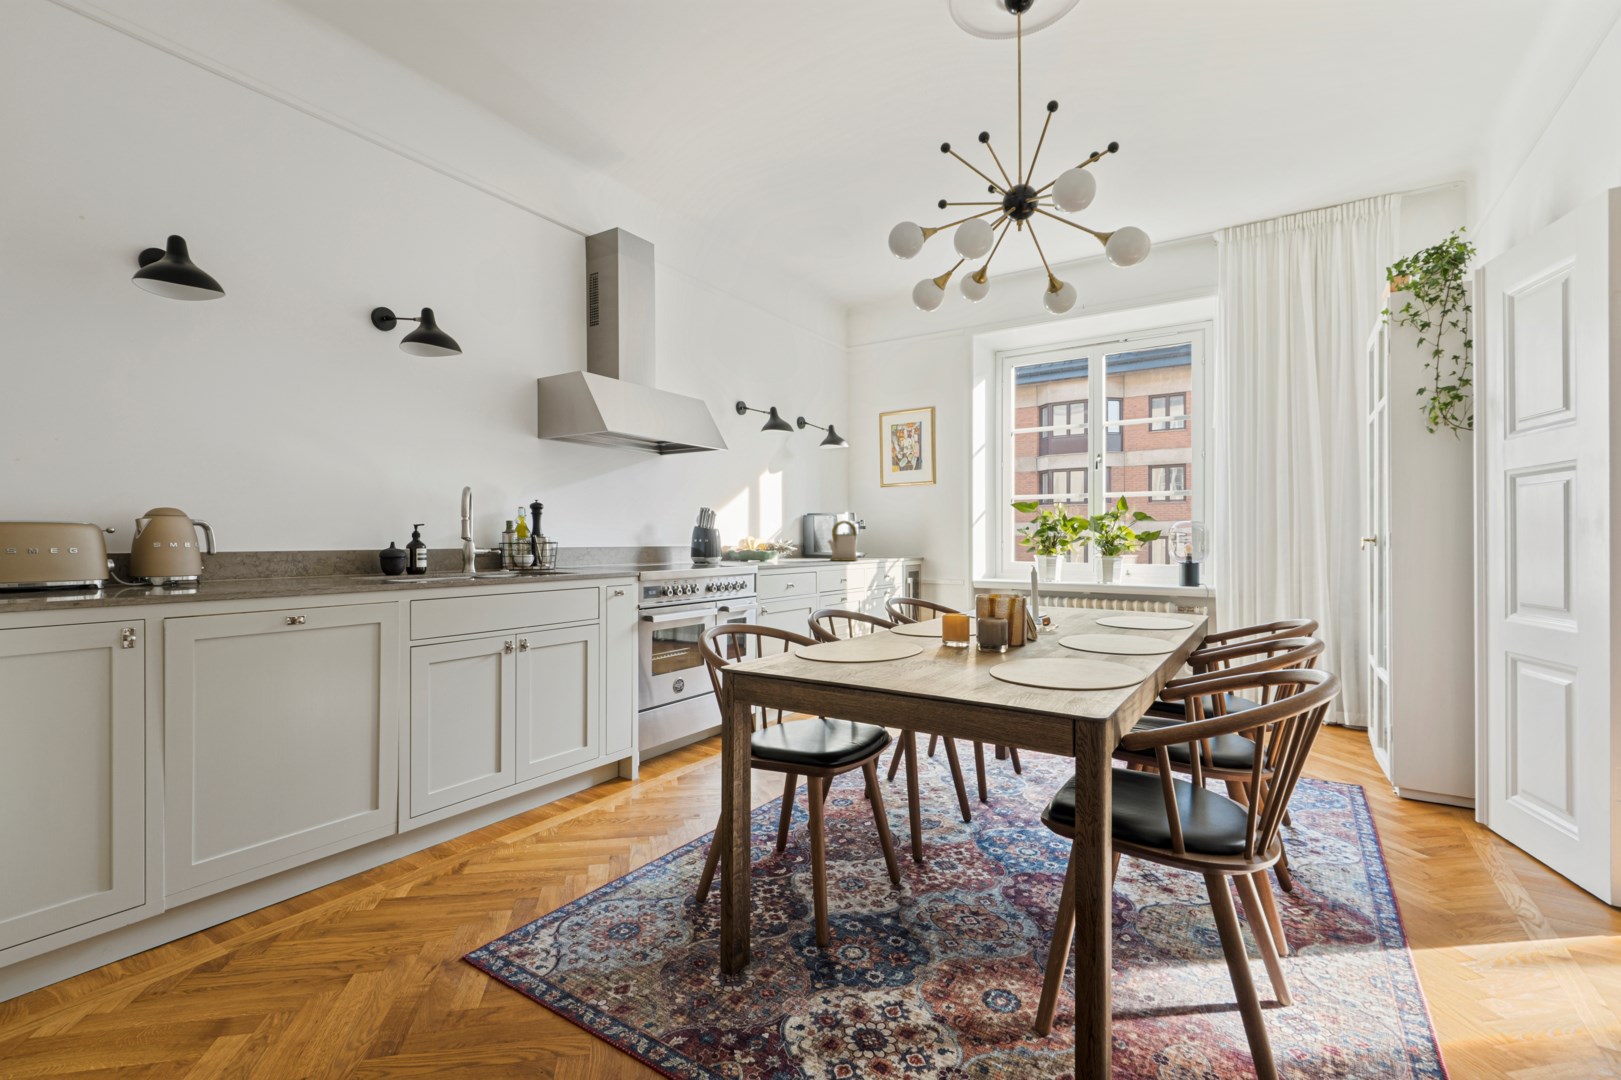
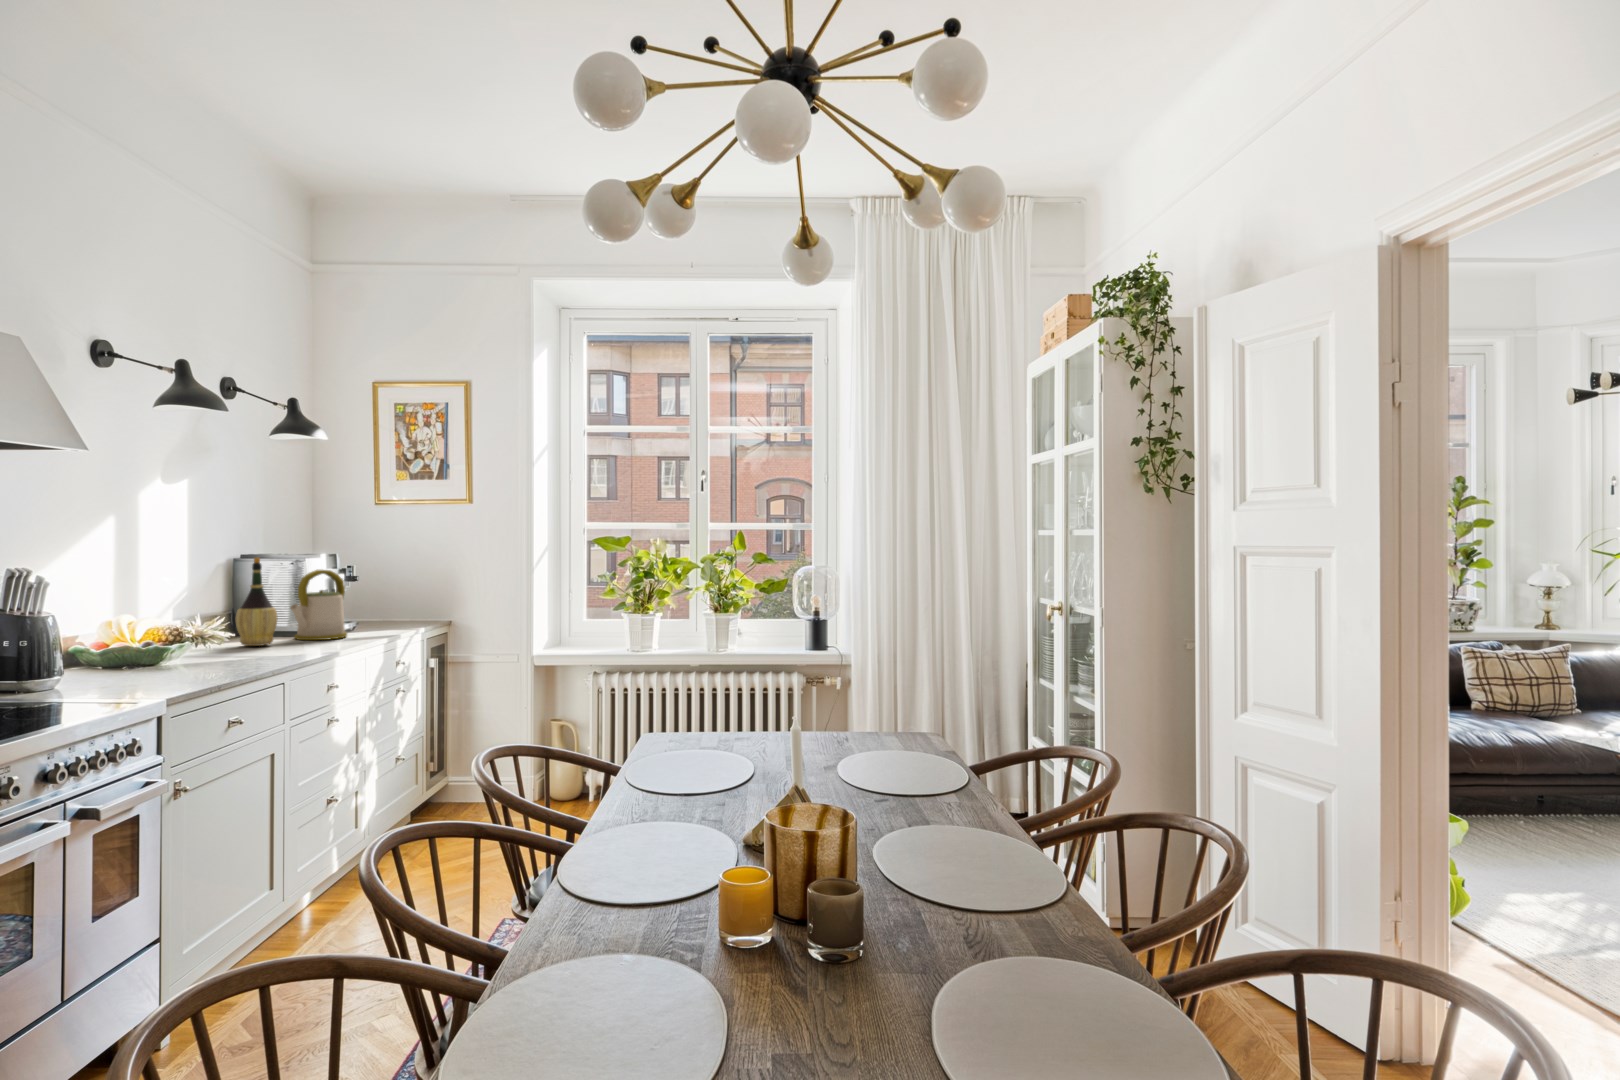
wine bottle: none [801,511,821,560] -> present [236,557,278,646]

